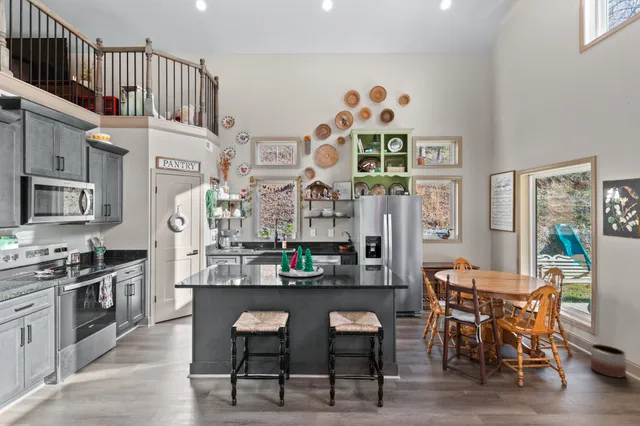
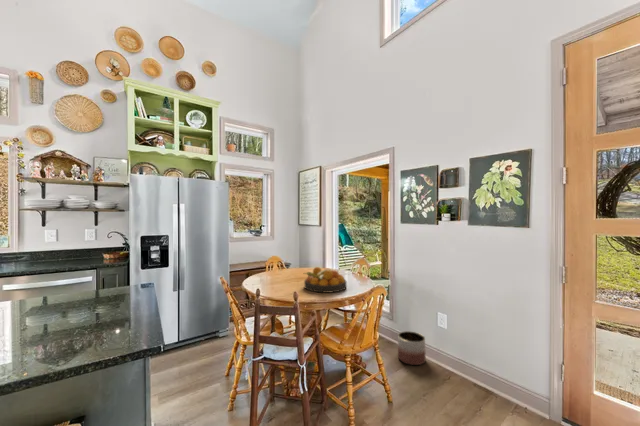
fruit bowl: none [485,270,525,291] -> present [304,267,347,292]

